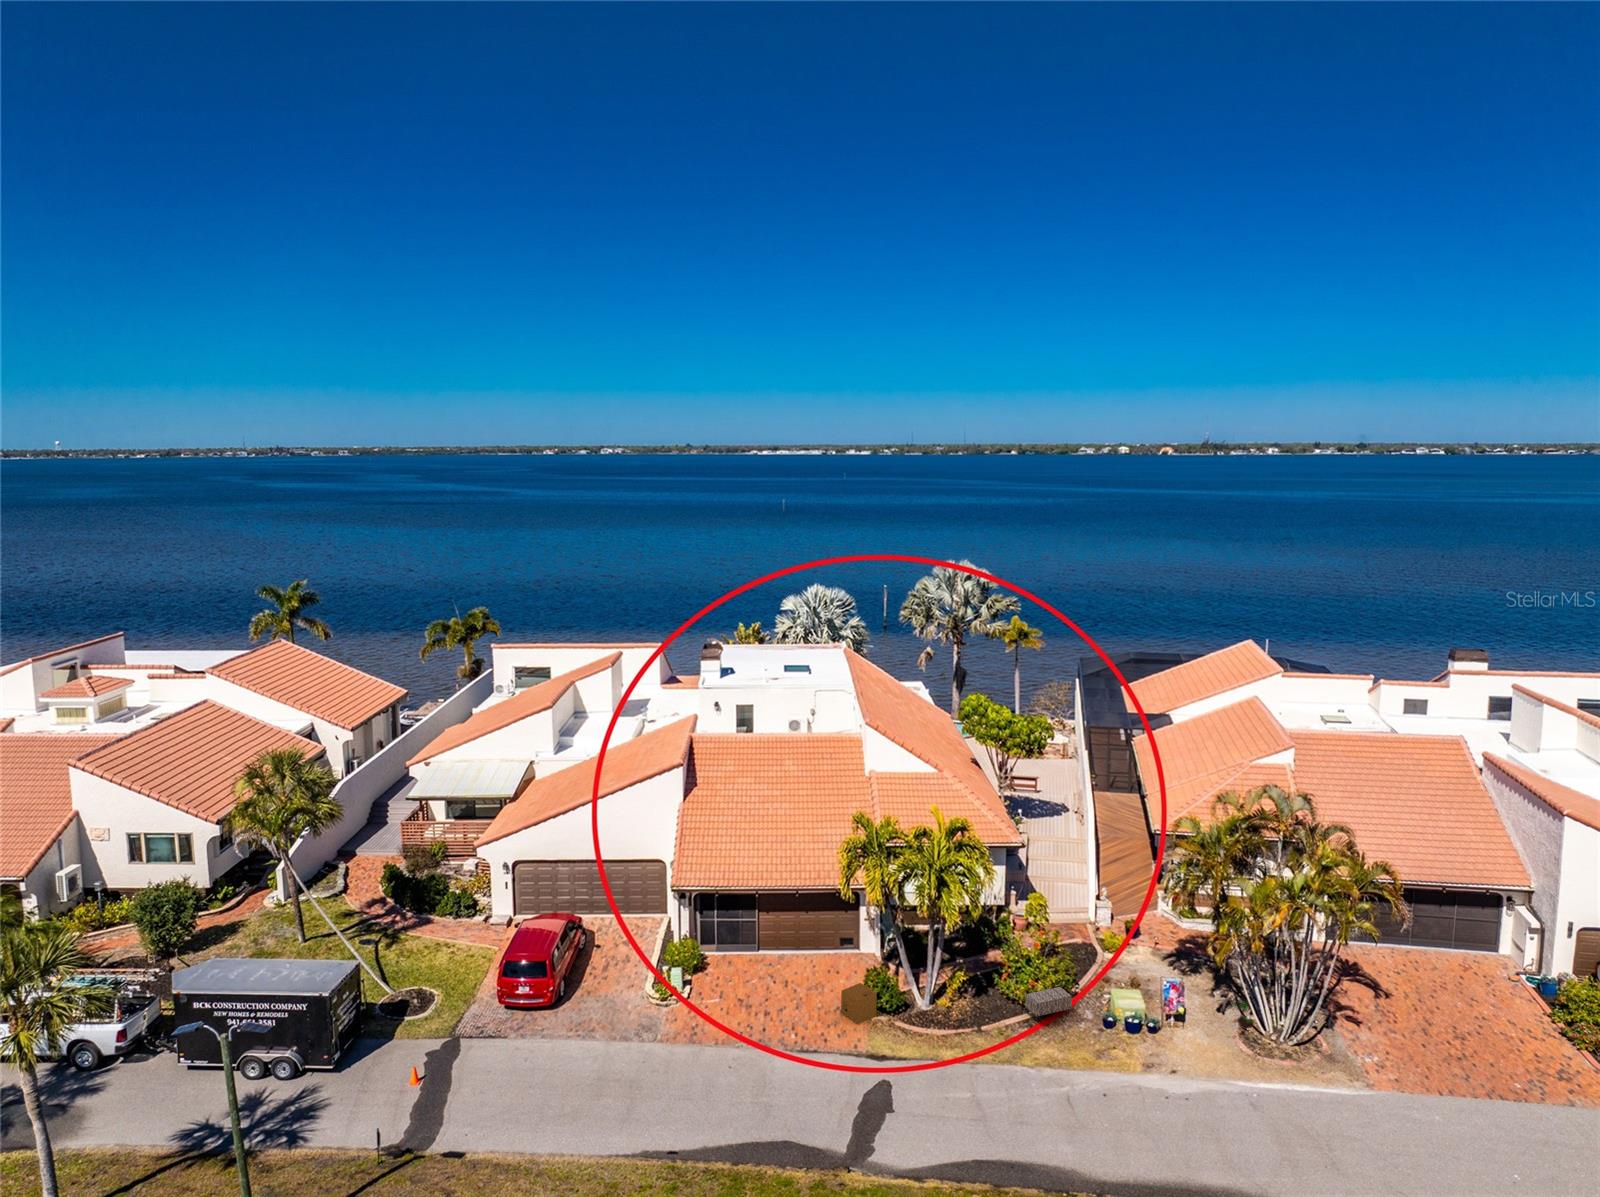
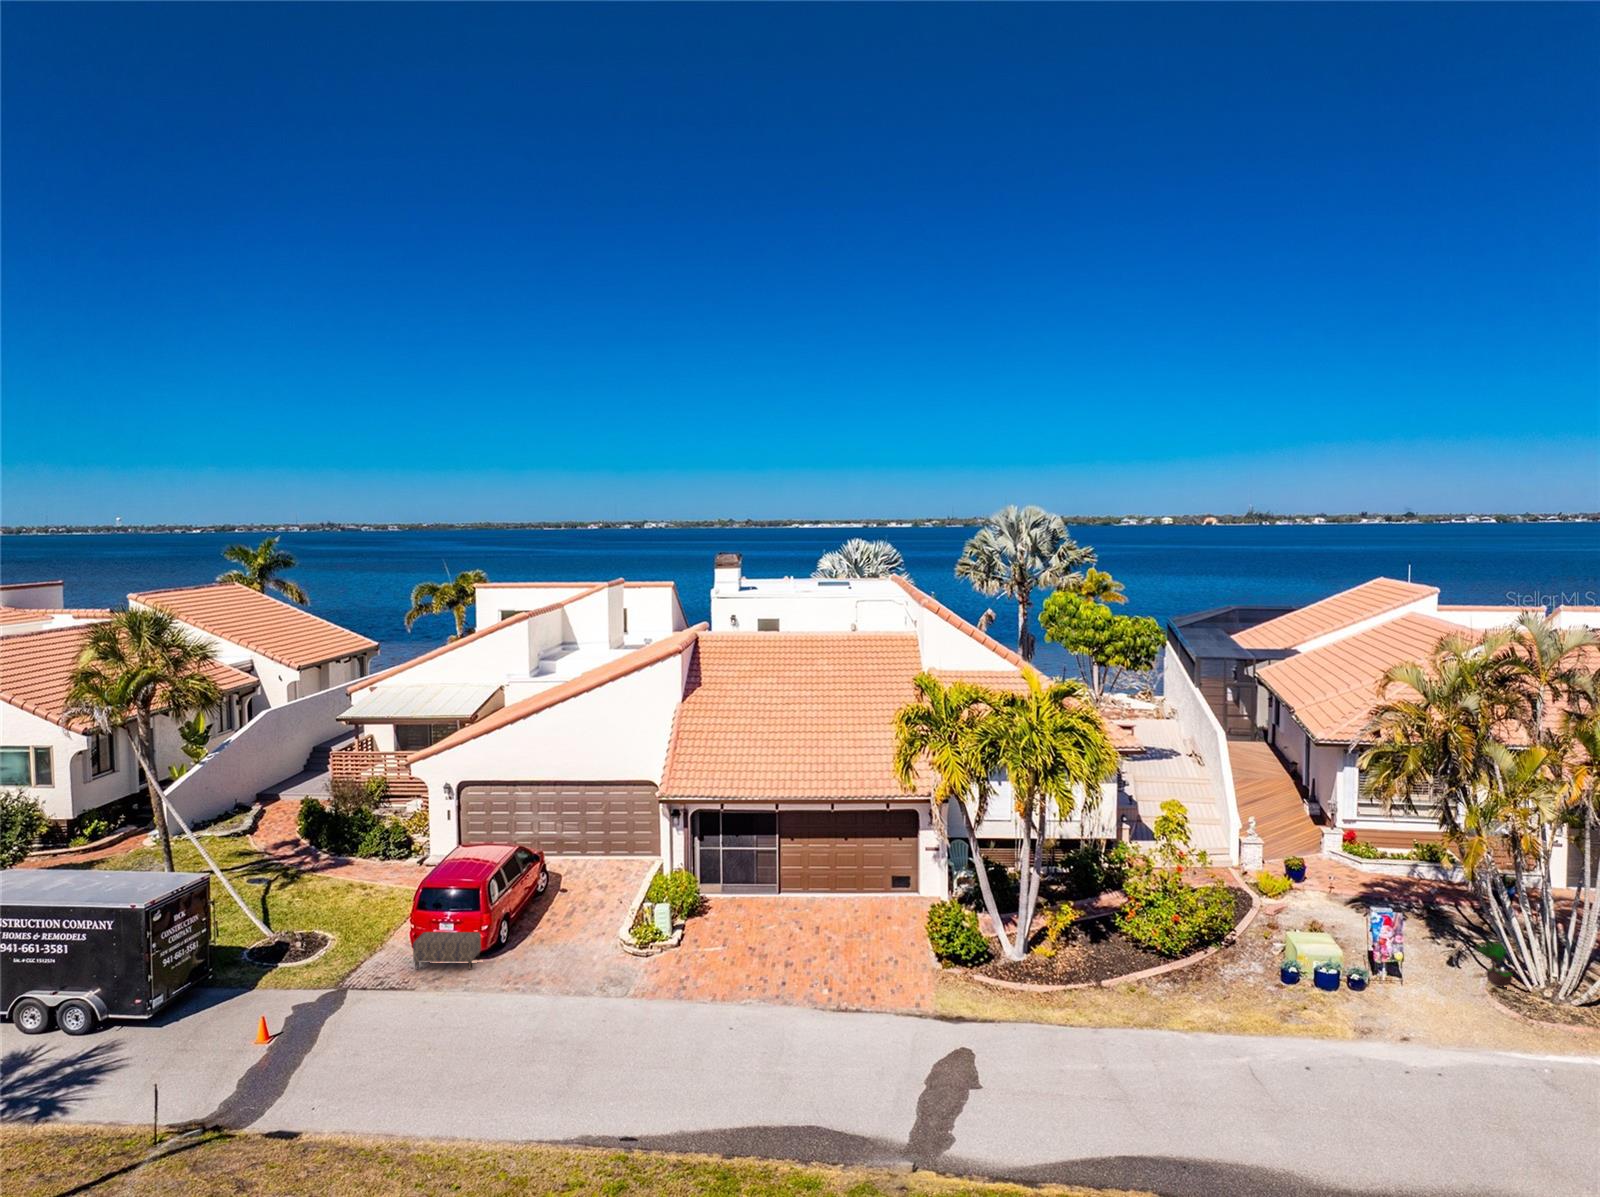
cardboard box: present [841,983,876,1024] -> none [894,921,945,977]
bench: present [1025,987,1072,1021] -> present [413,932,481,970]

